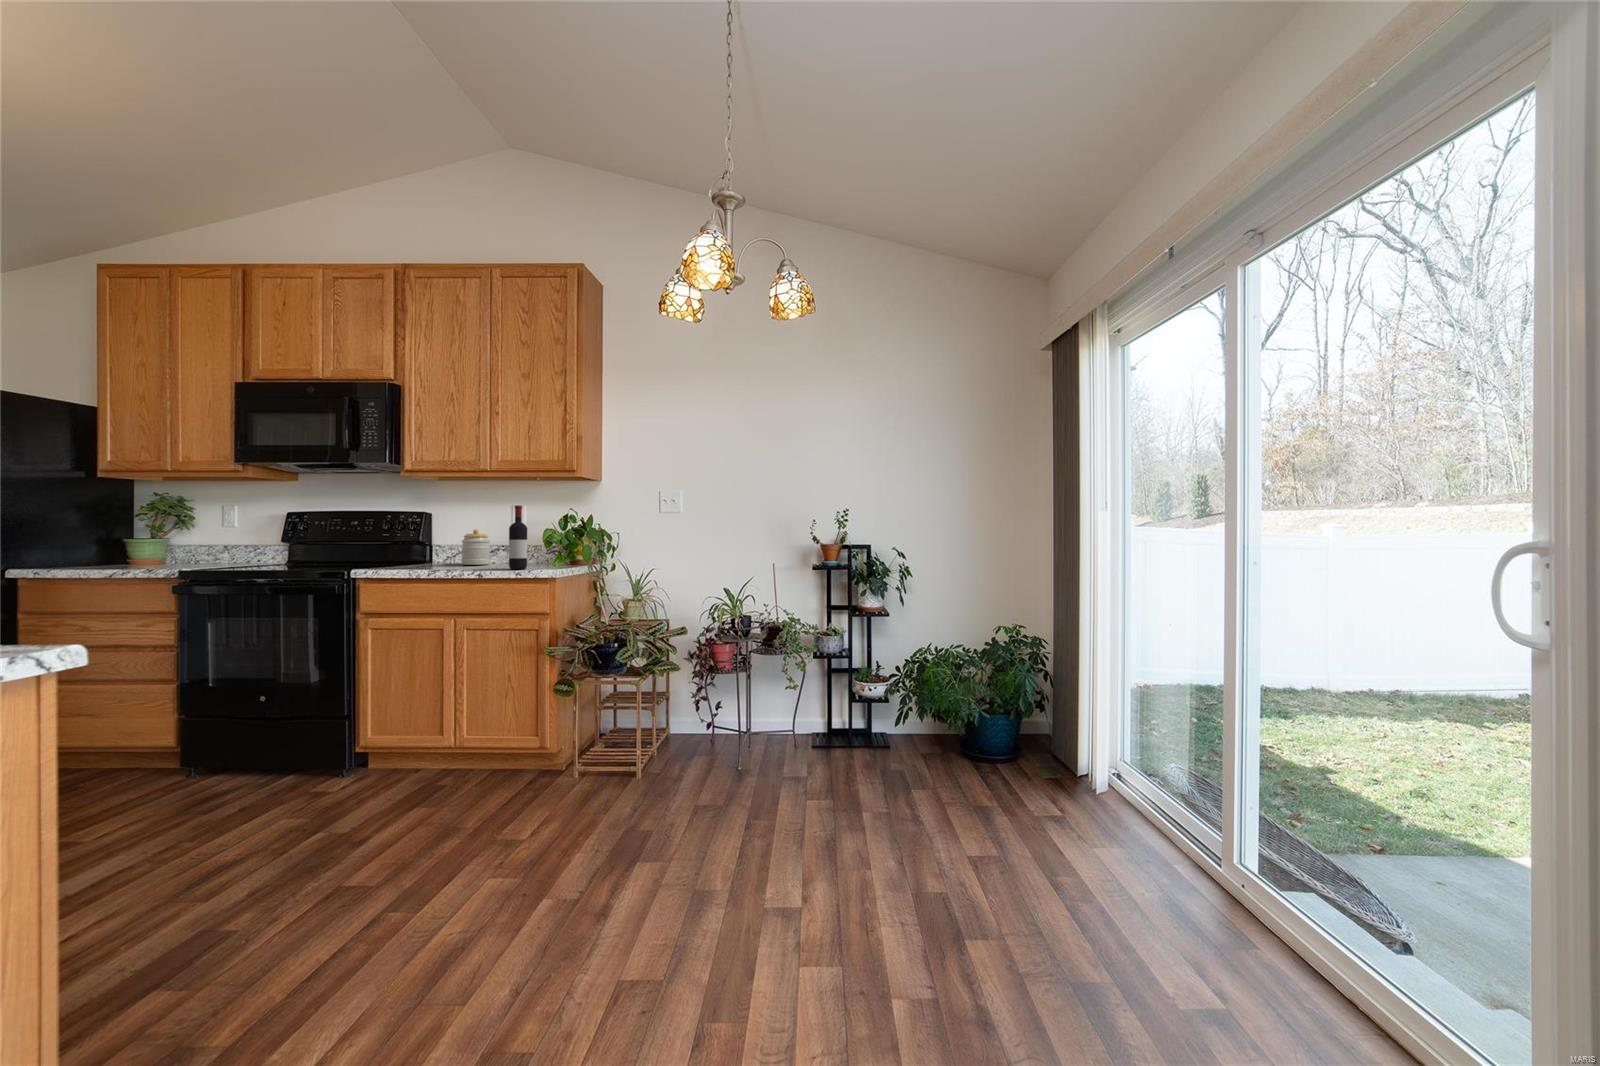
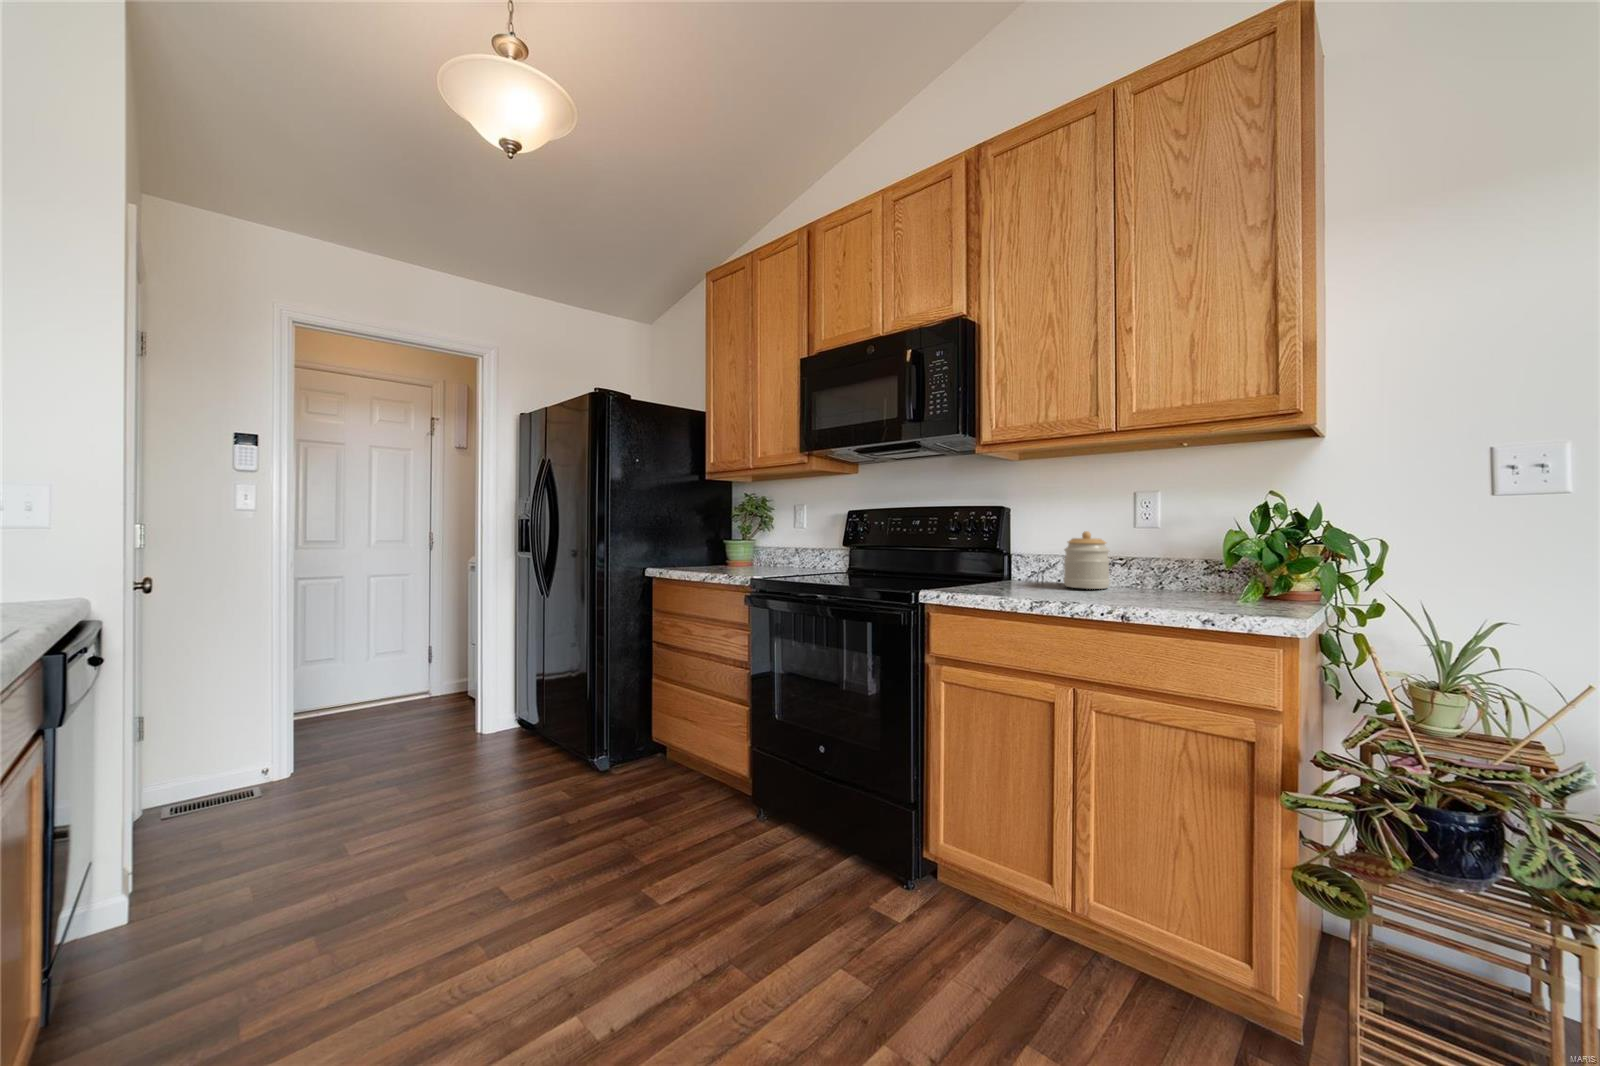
wine bottle: present [509,506,527,569] -> none [1168,488,1206,608]

